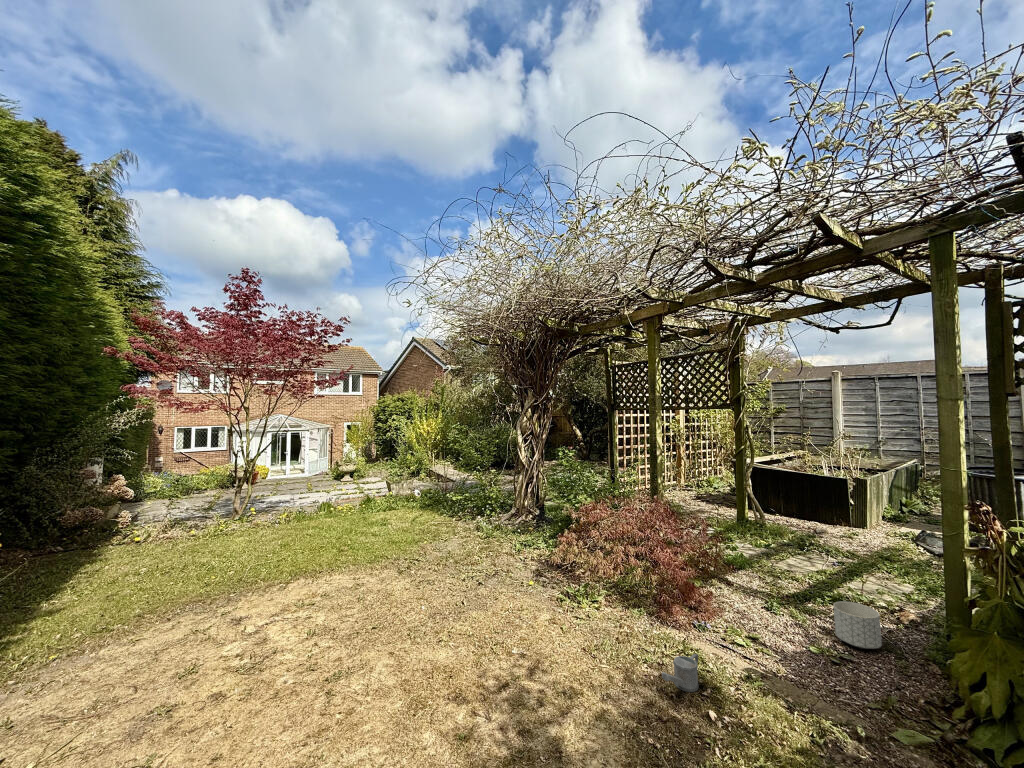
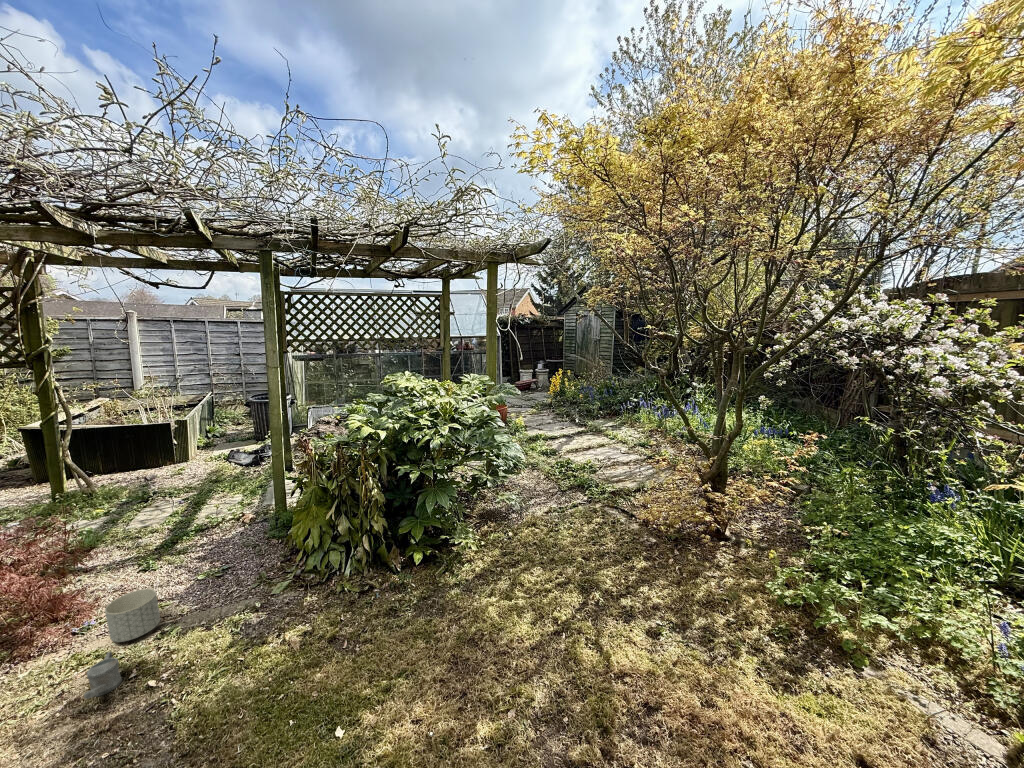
planter: present [833,601,882,649] -> present [105,589,160,642]

